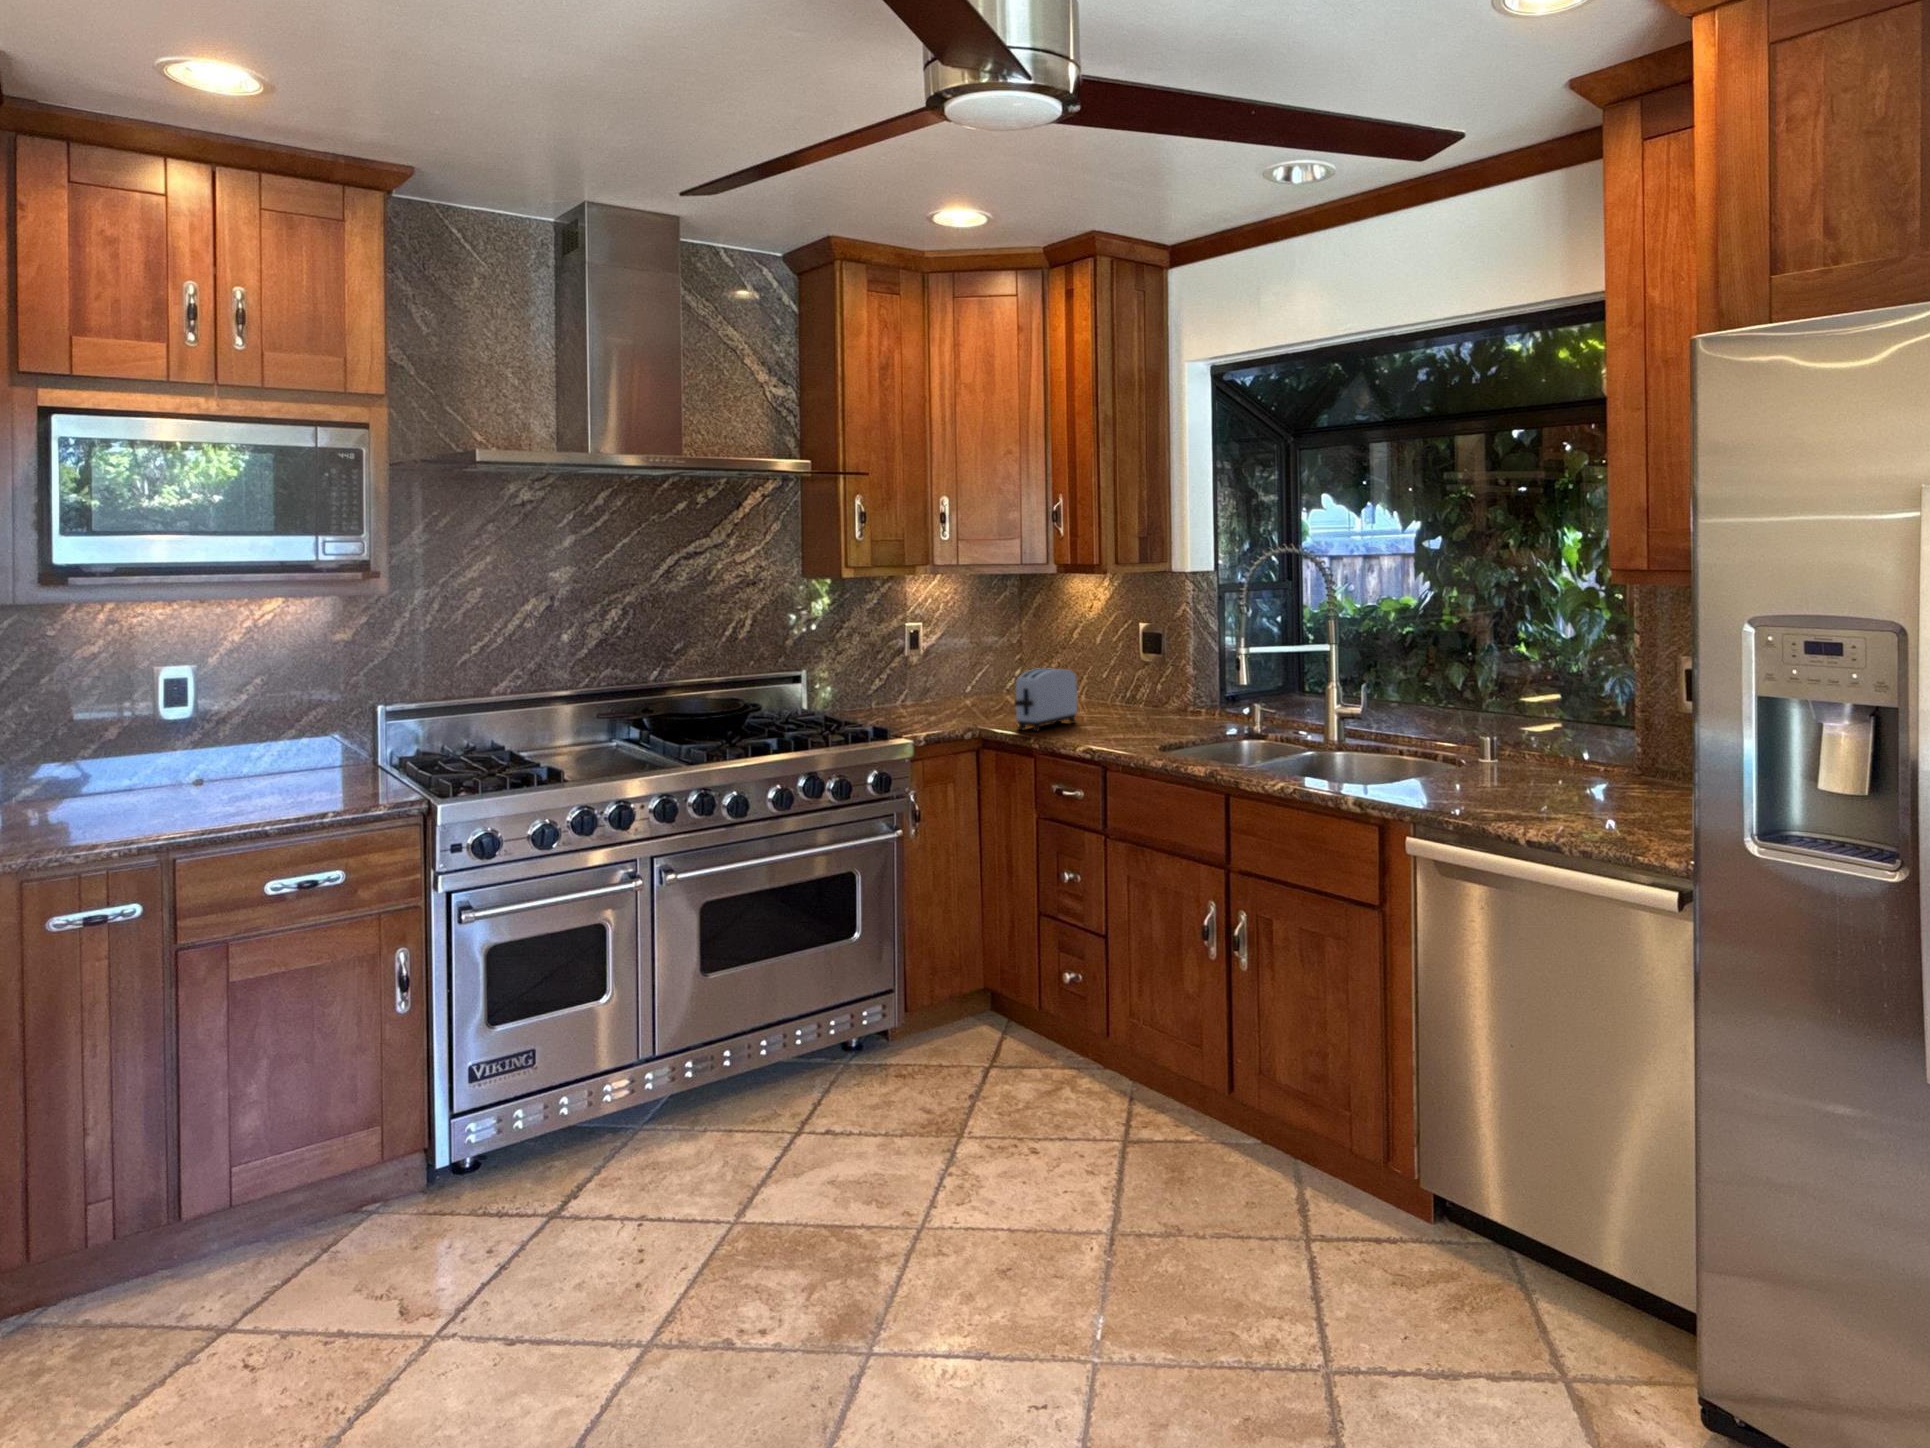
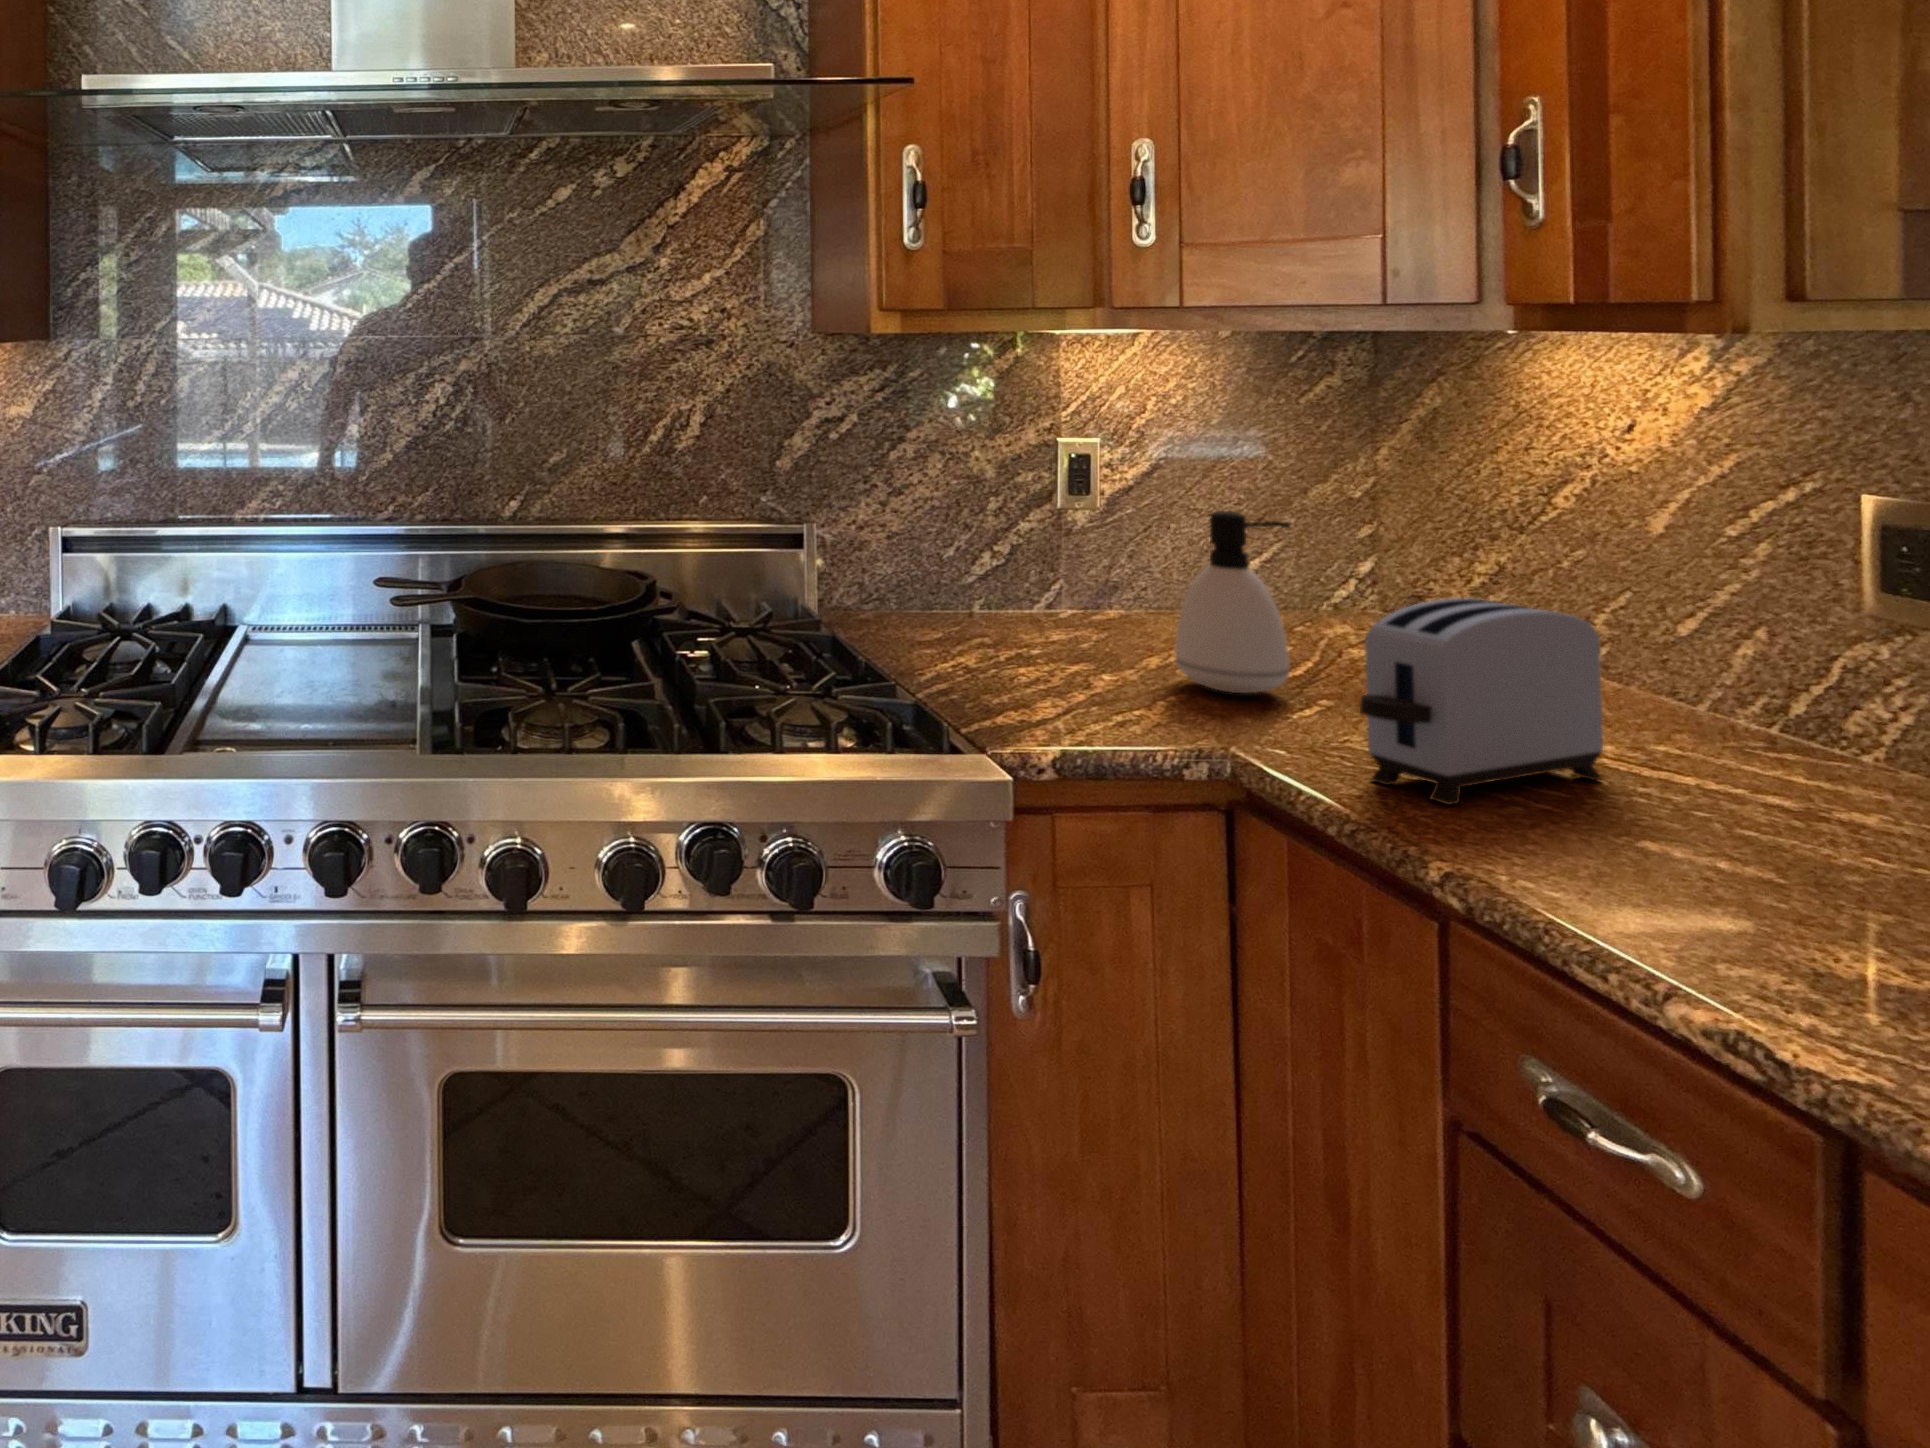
soap dispenser: none [956,648,994,717] -> present [1175,511,1290,693]

